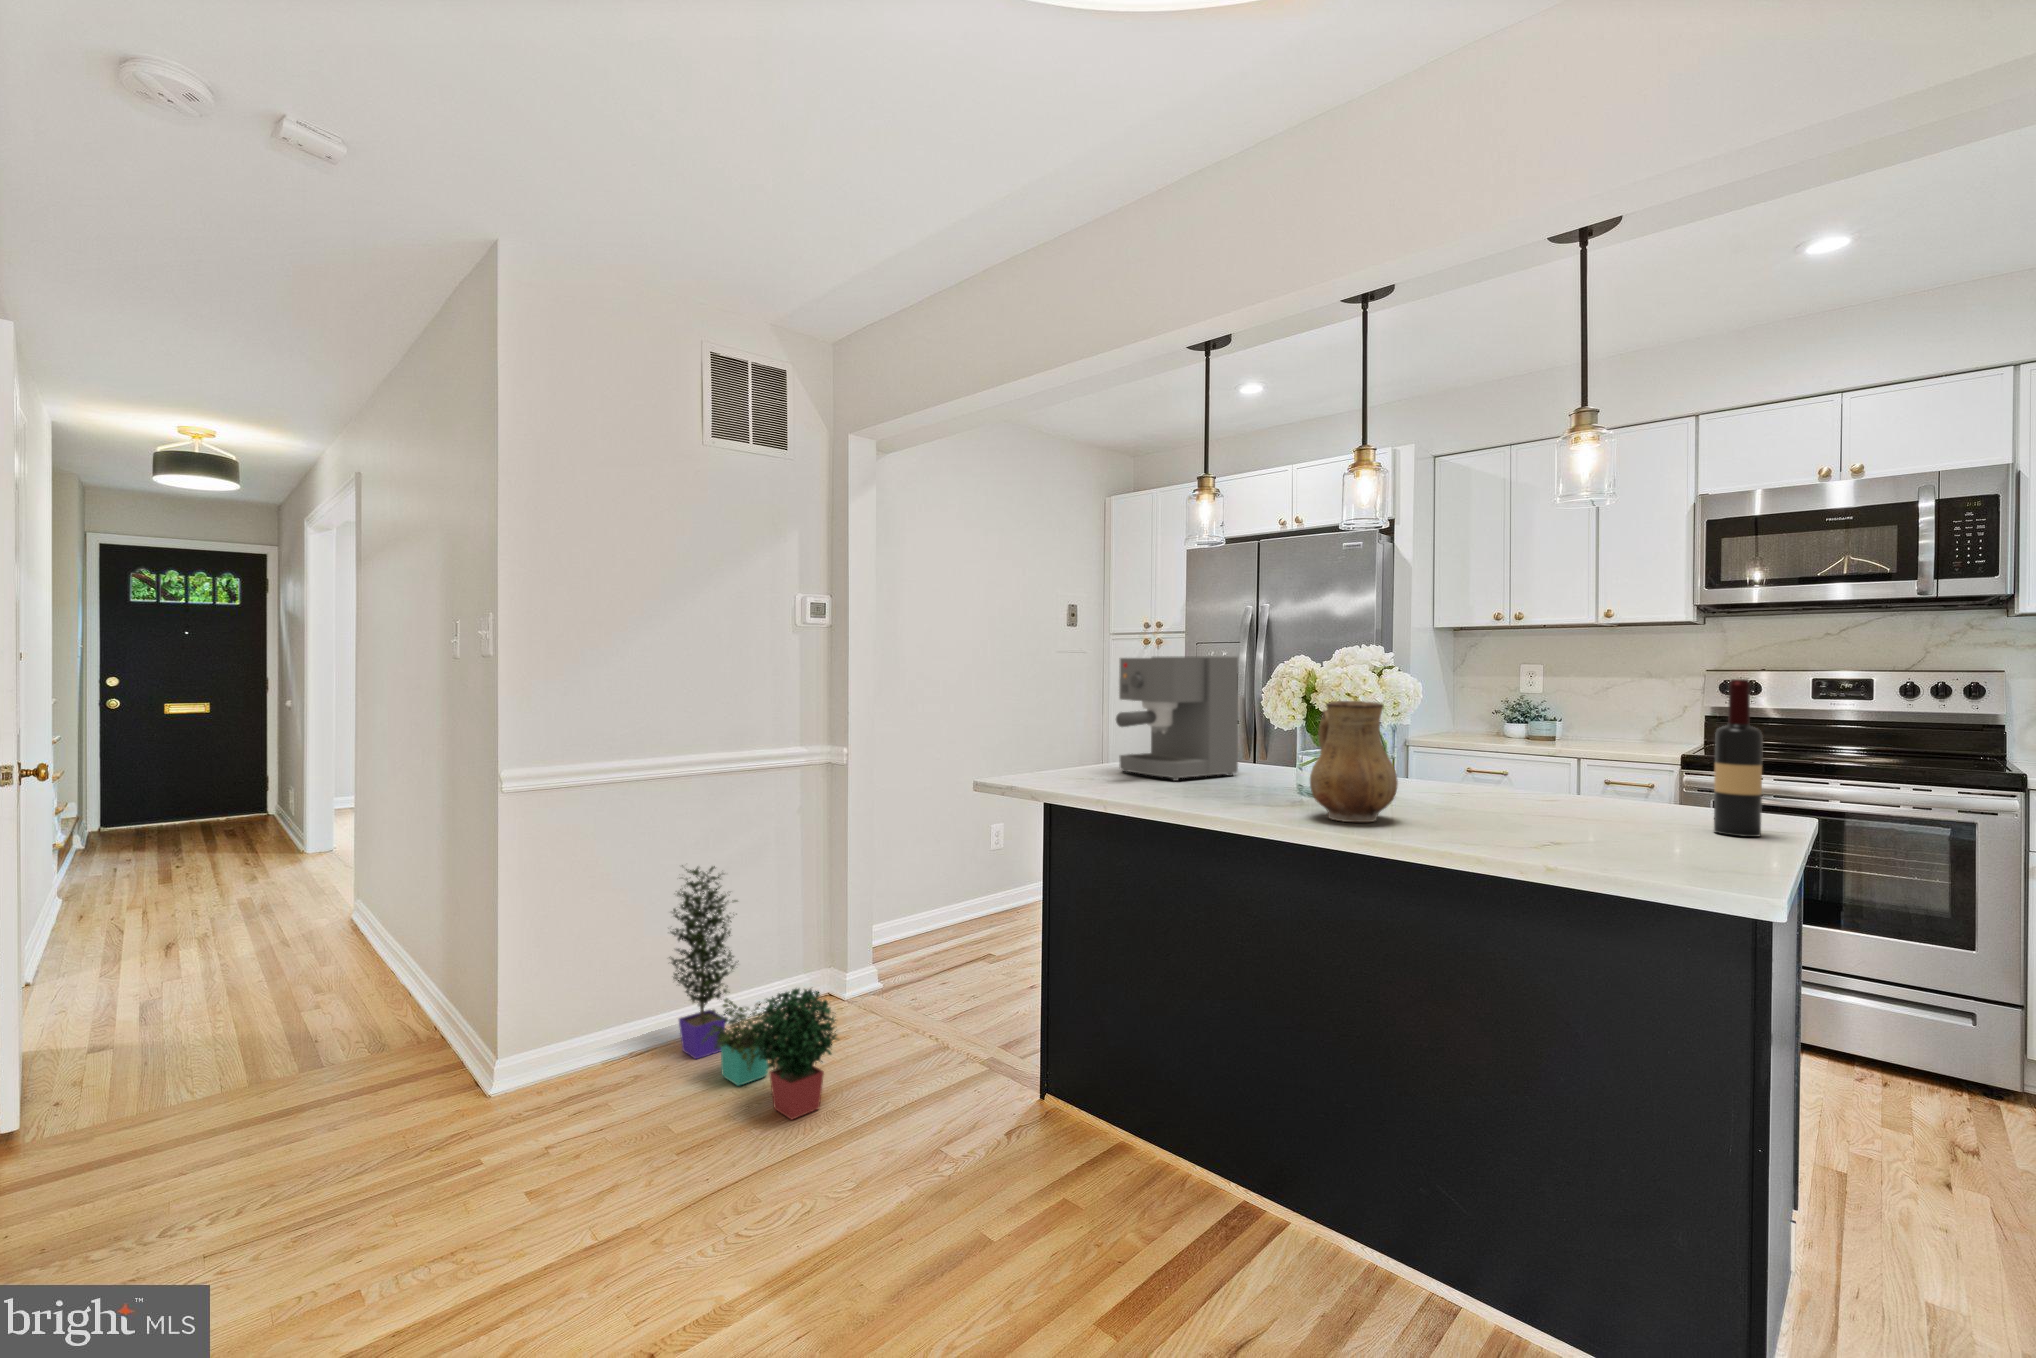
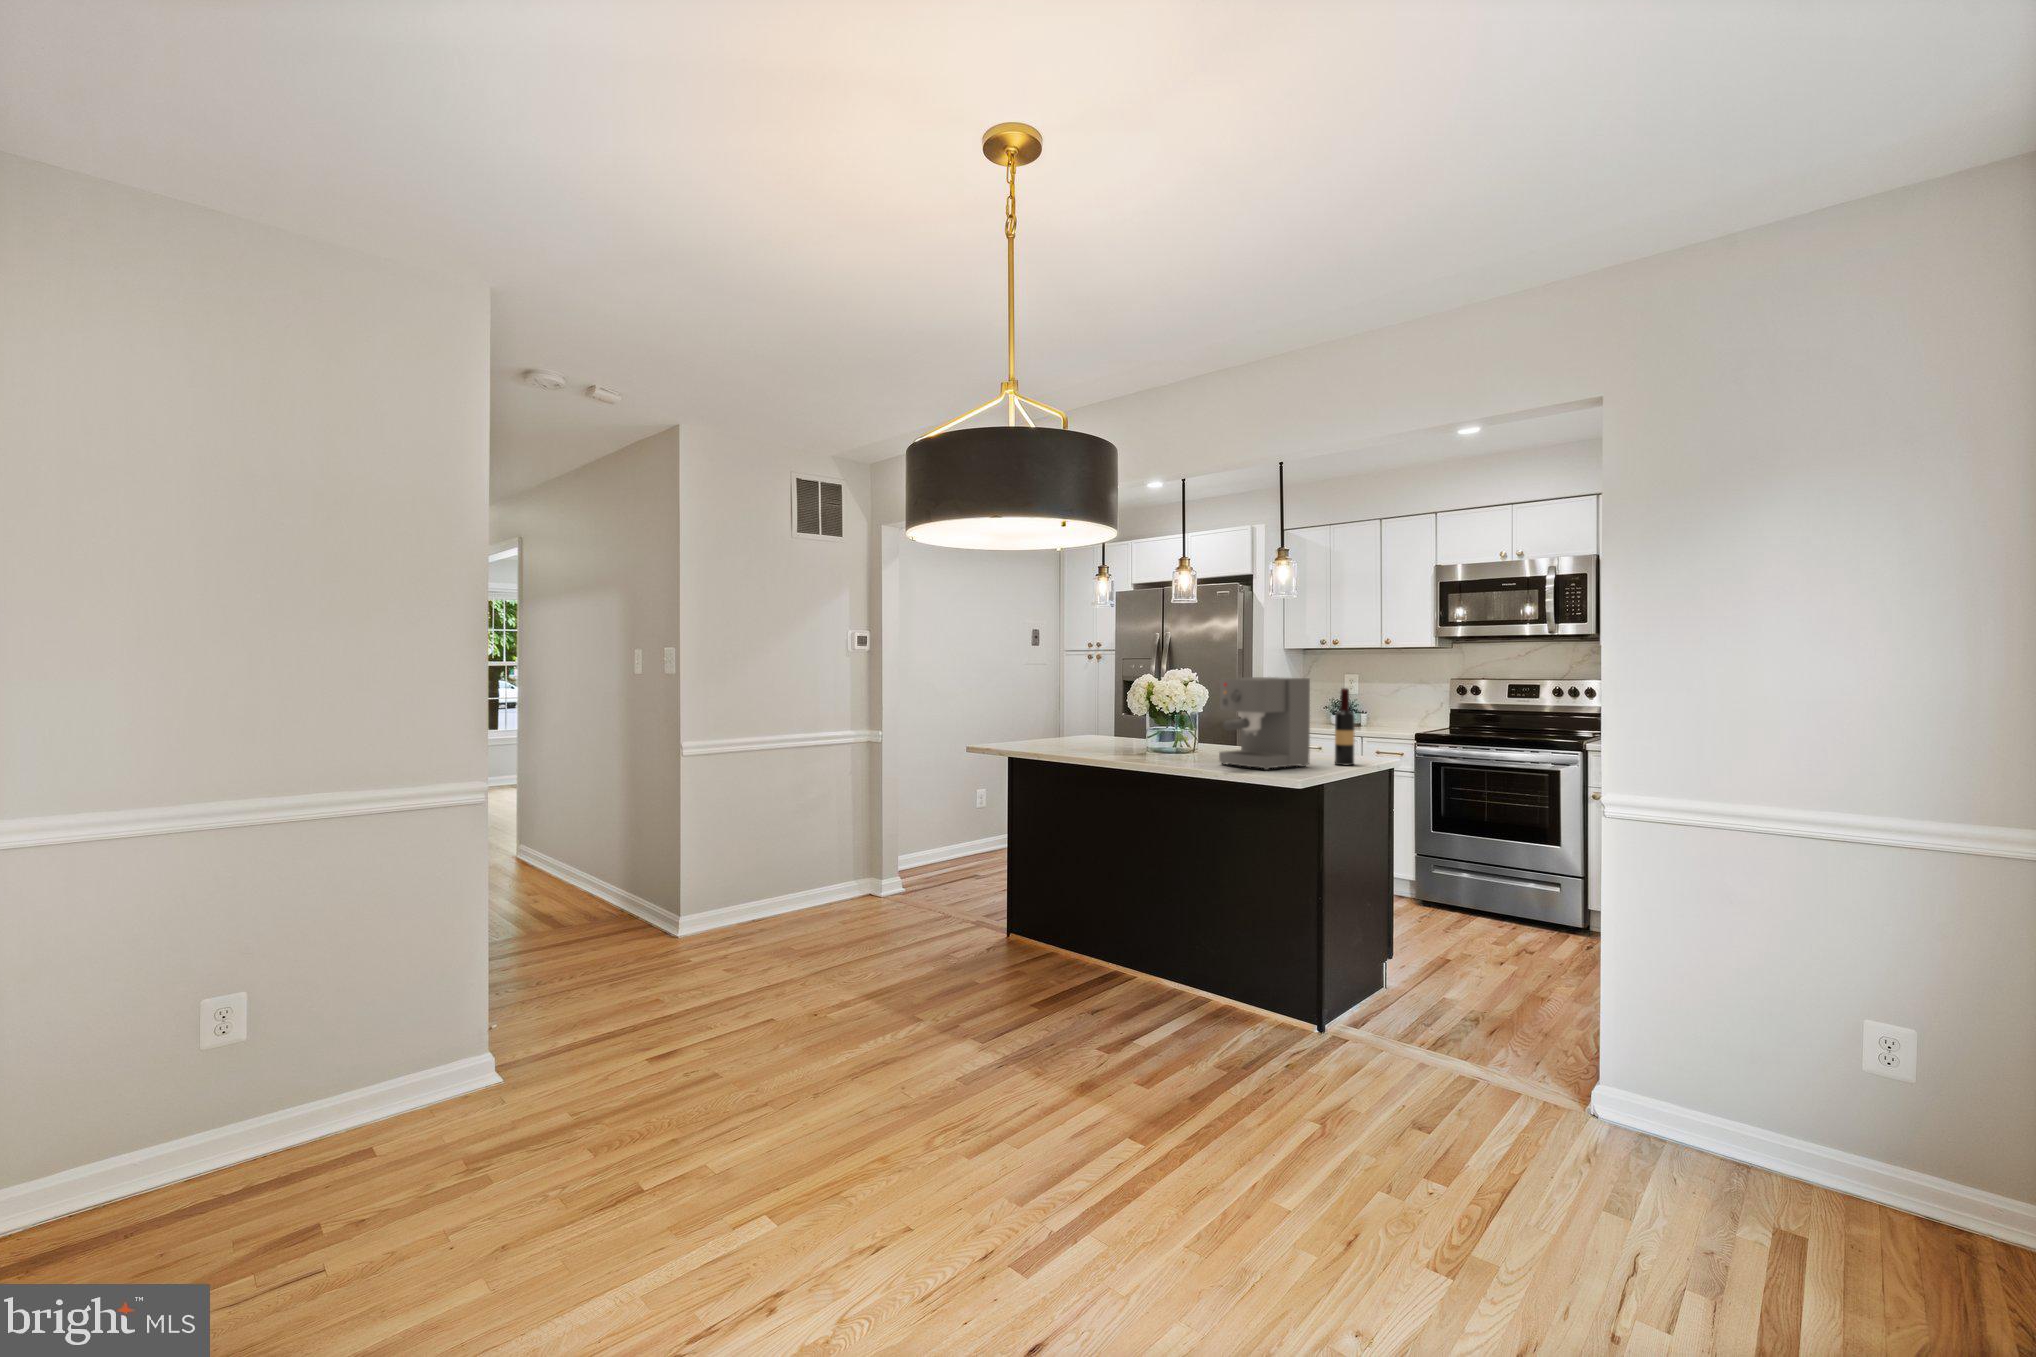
coffee maker: present [1116,656,1238,781] -> present [1219,677,1310,770]
ceramic pitcher: present [1310,701,1398,822] -> none [1142,700,1186,762]
potted plant: present [669,865,838,1119] -> none [774,803,887,946]

